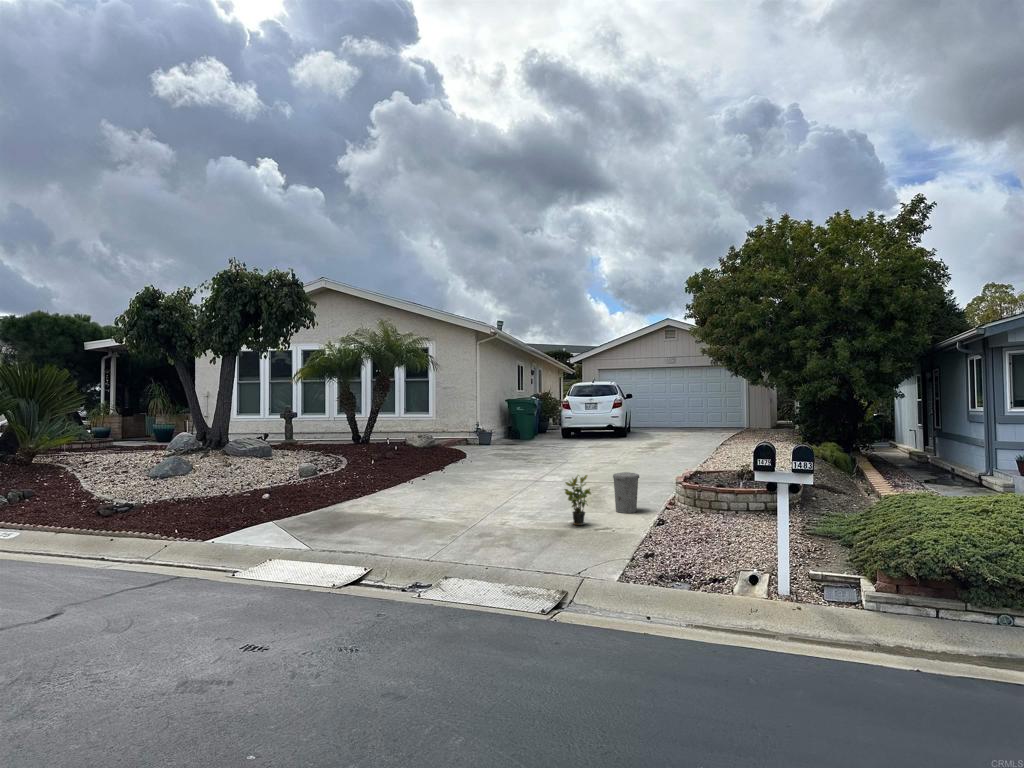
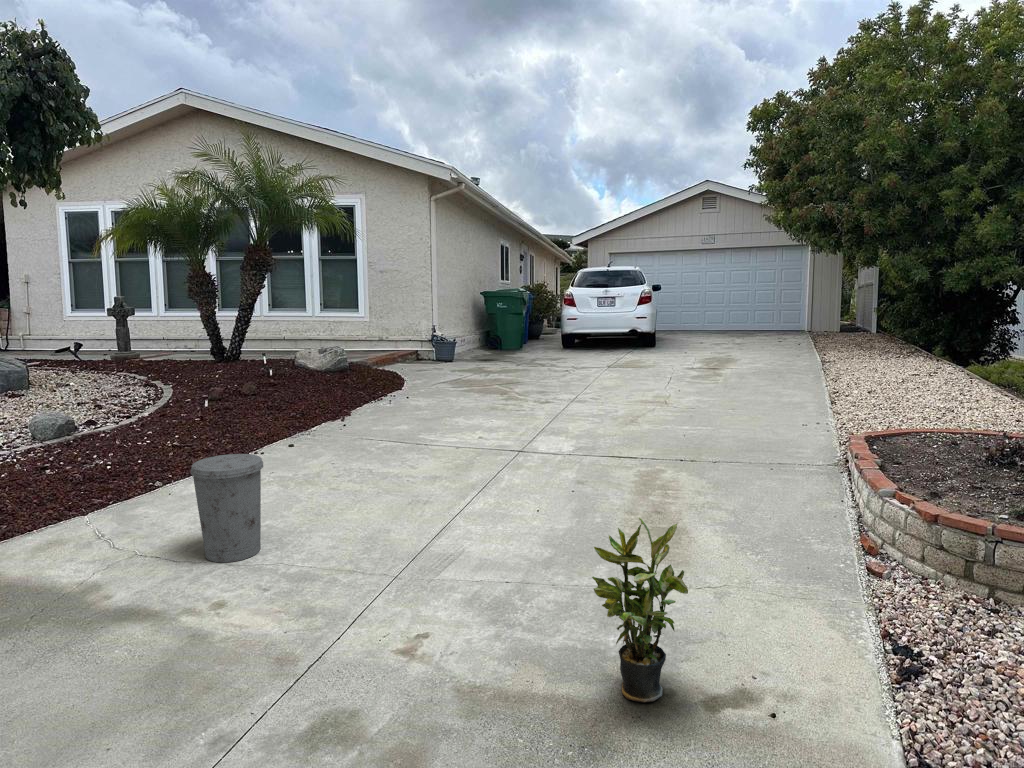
trash can: present [613,472,639,513] -> present [191,454,263,562]

